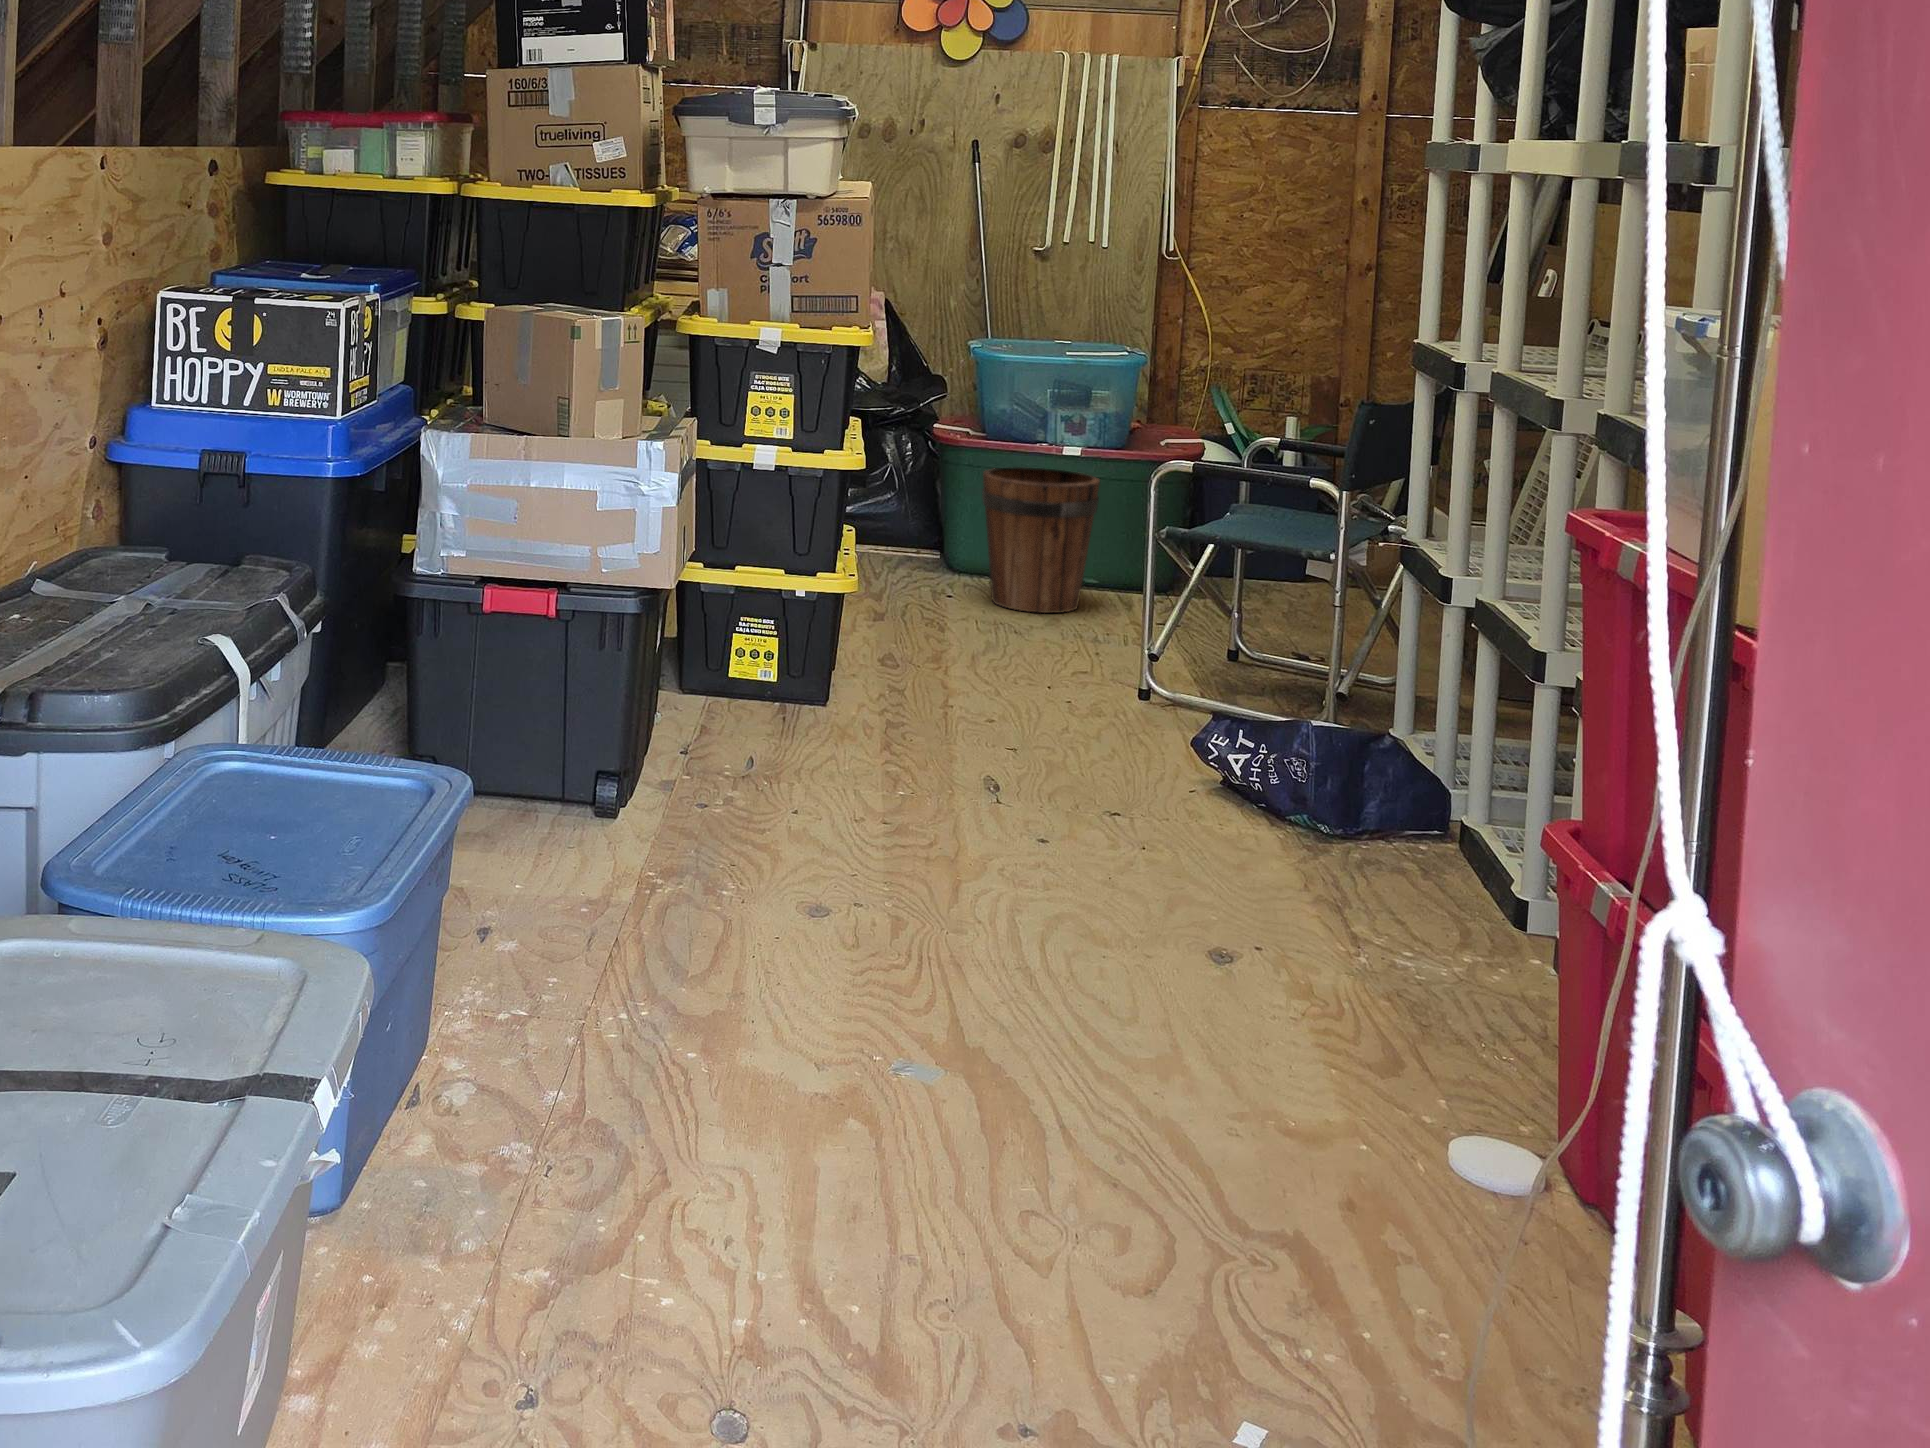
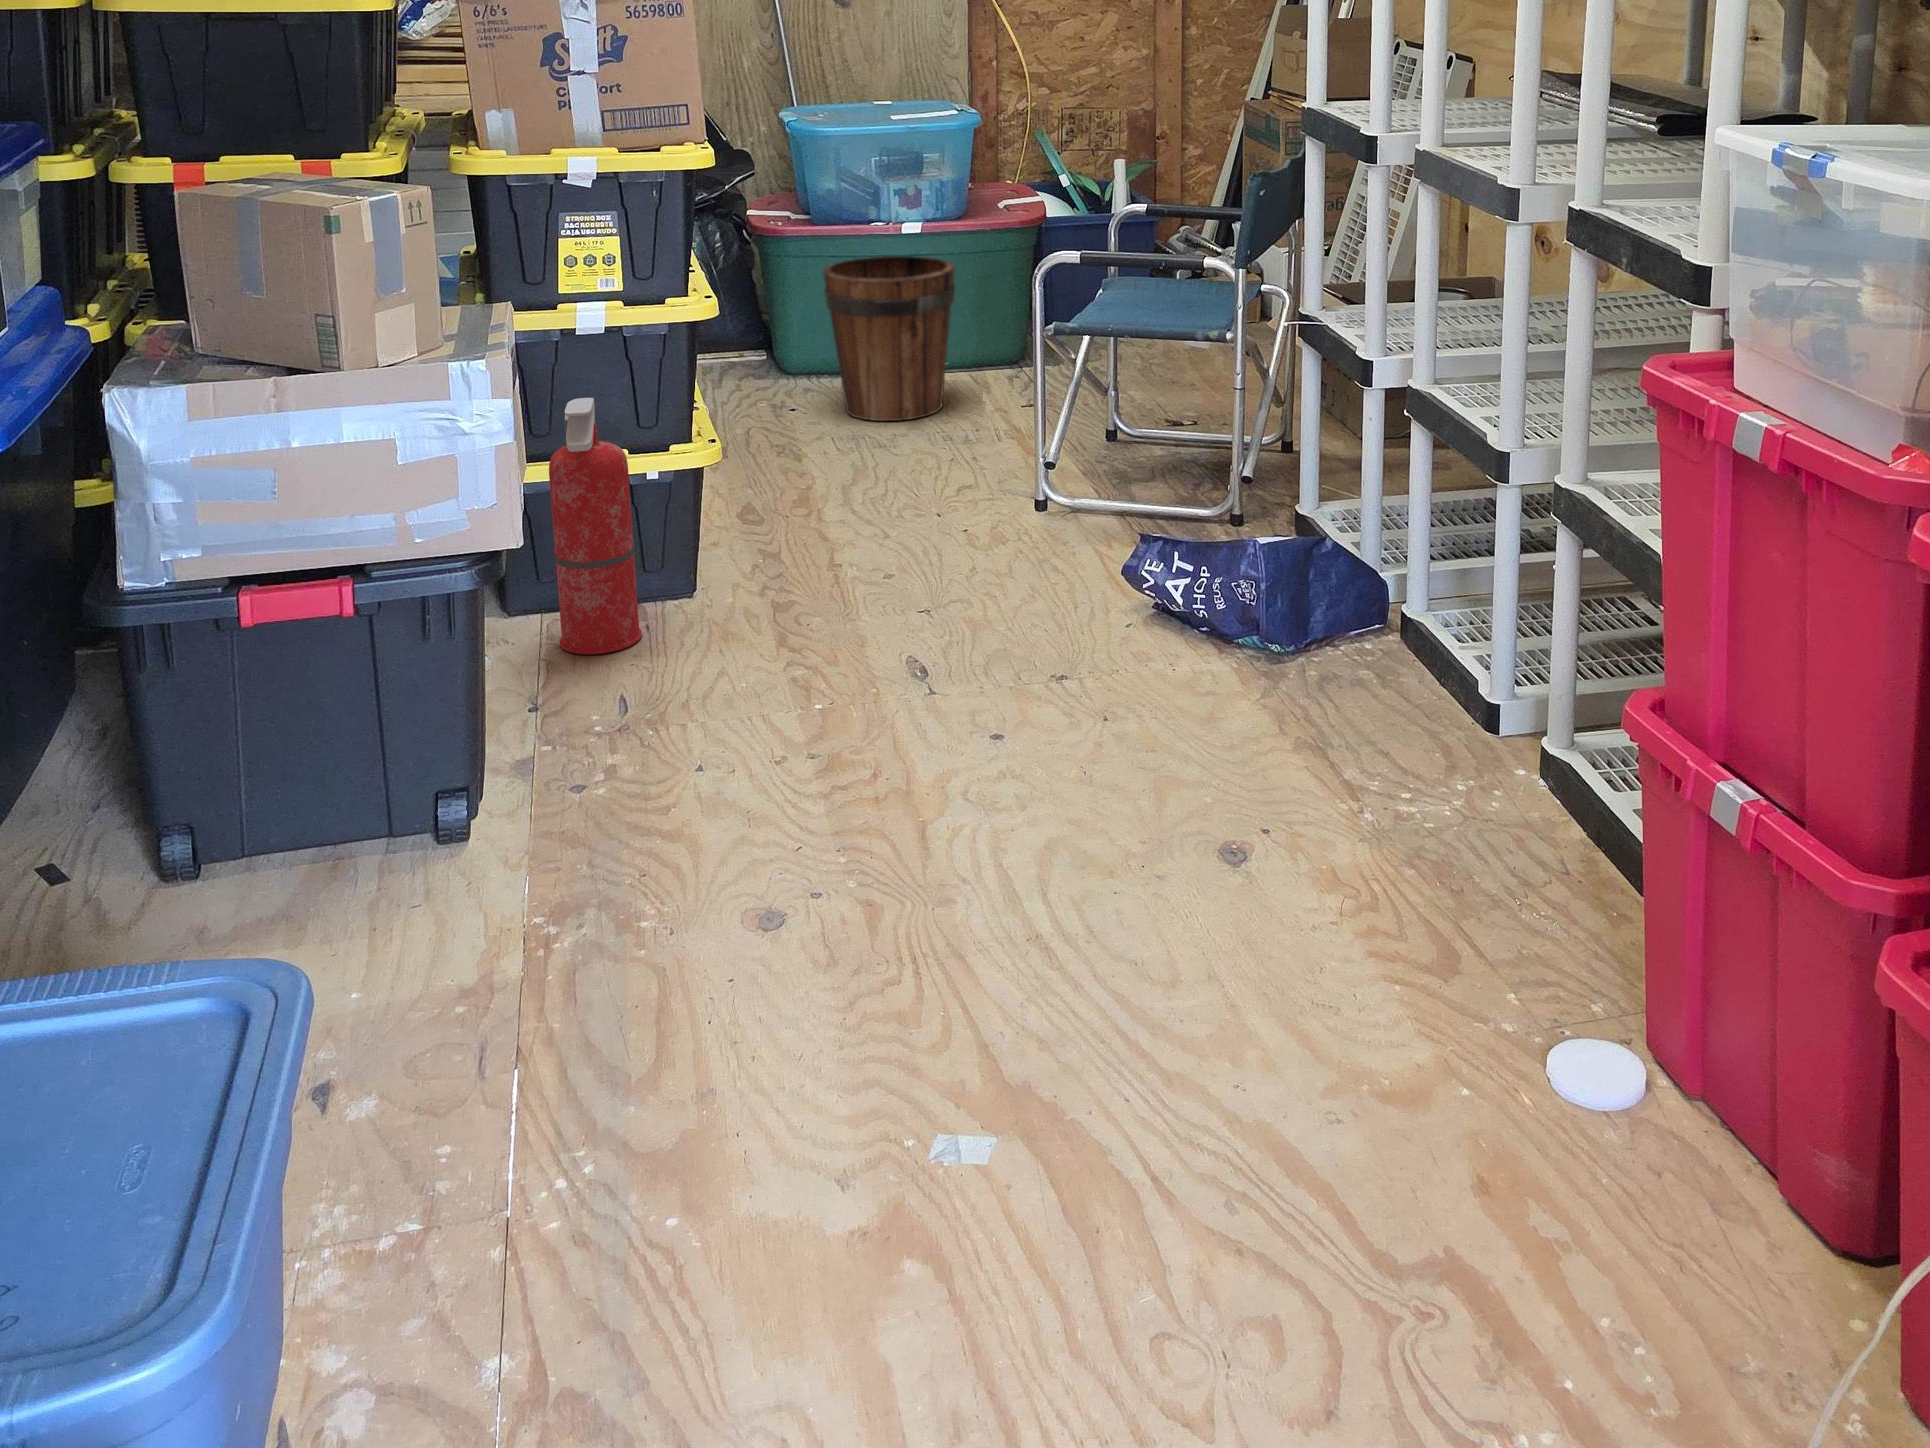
fire extinguisher: none [714,520,782,731] -> present [549,398,642,655]

